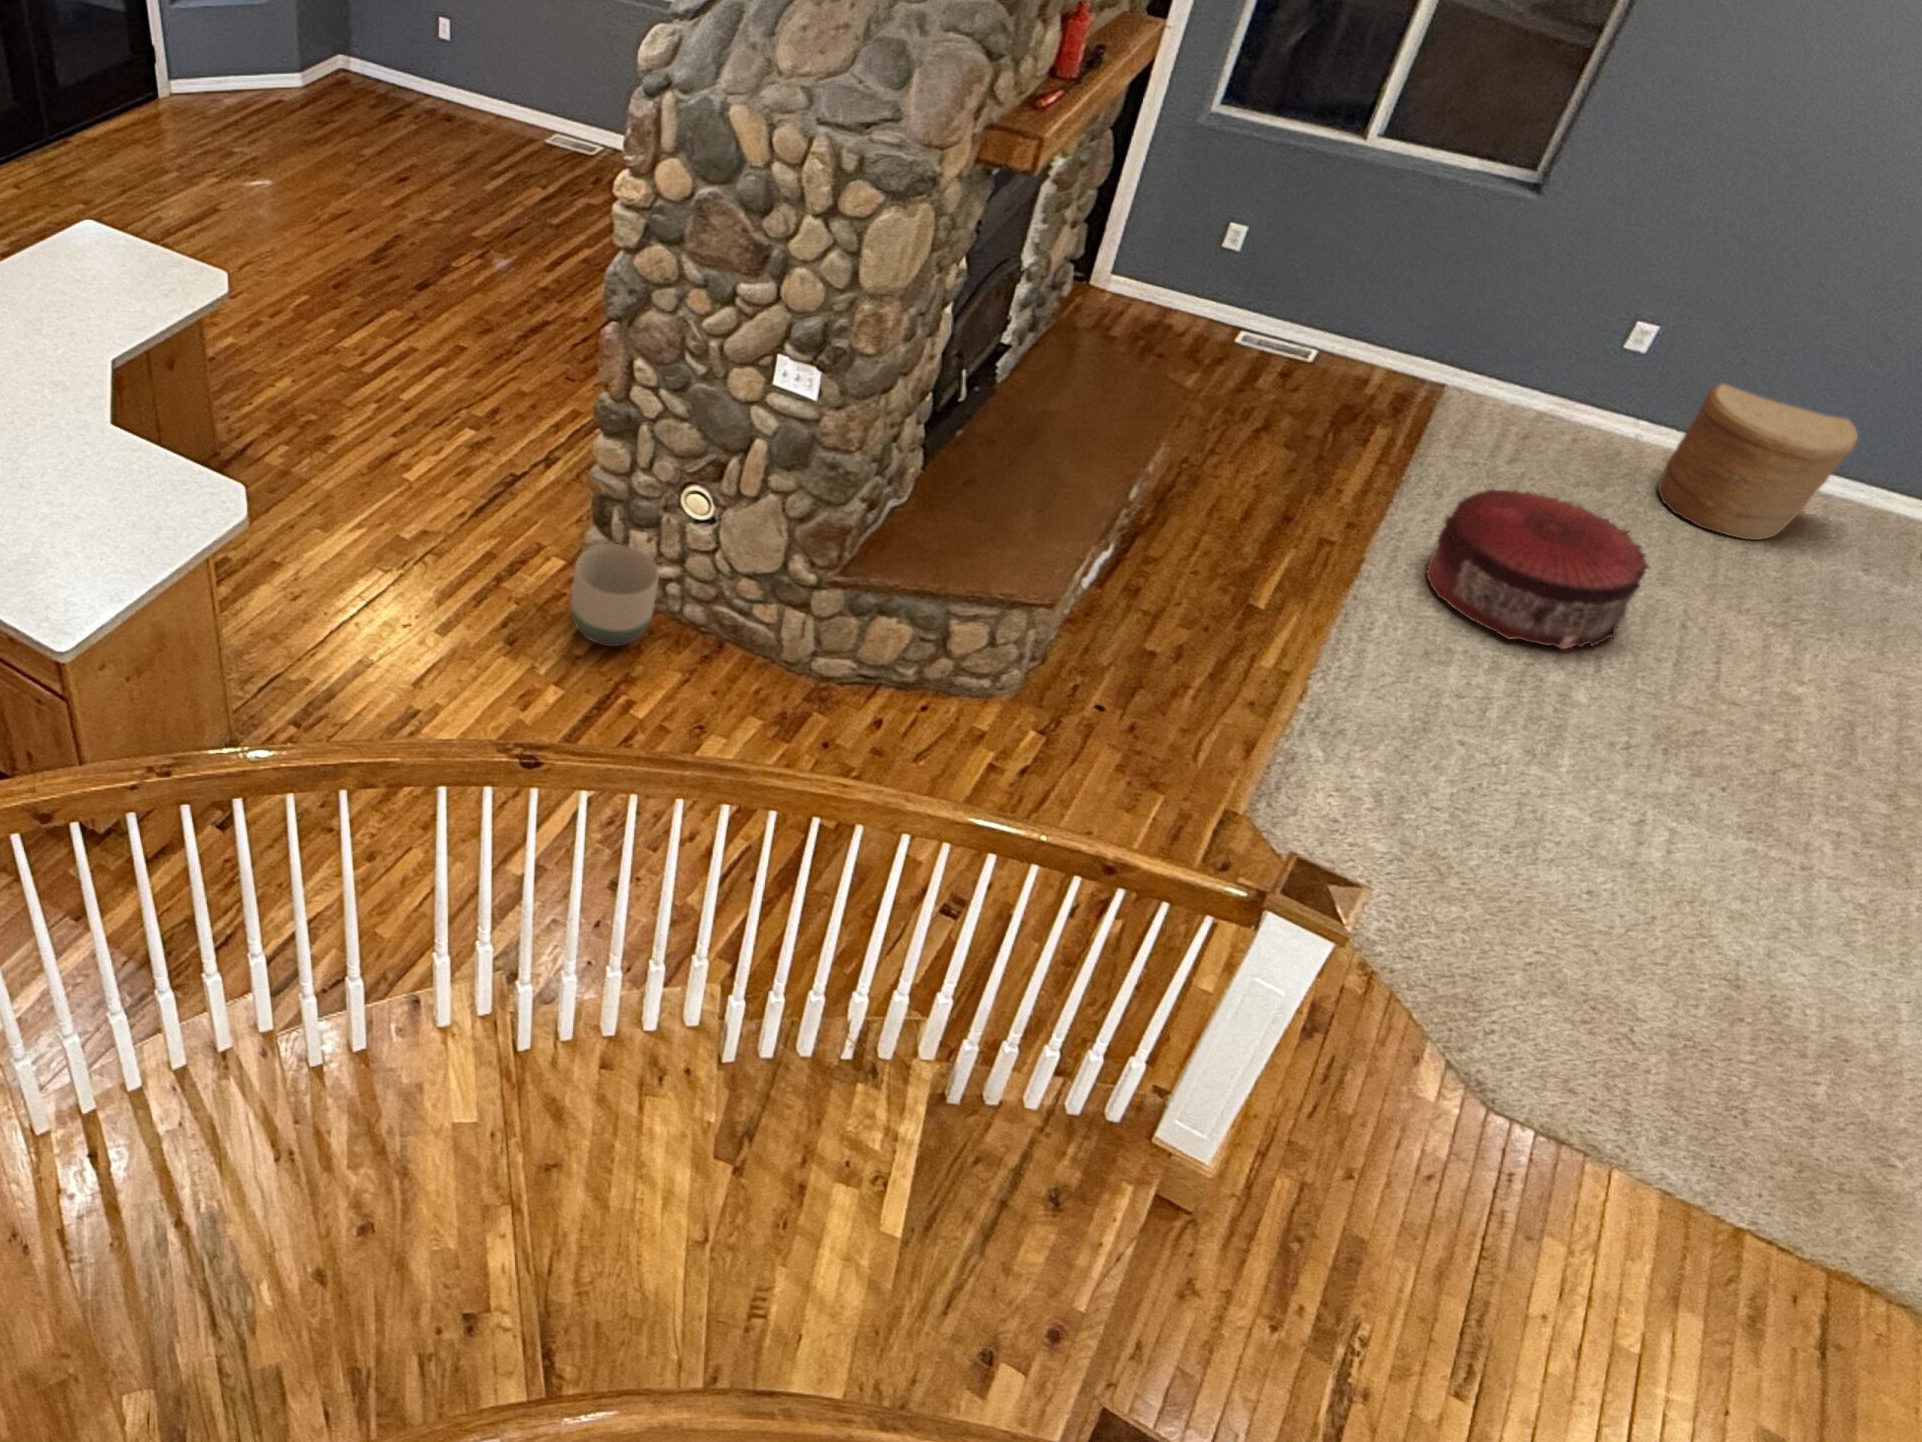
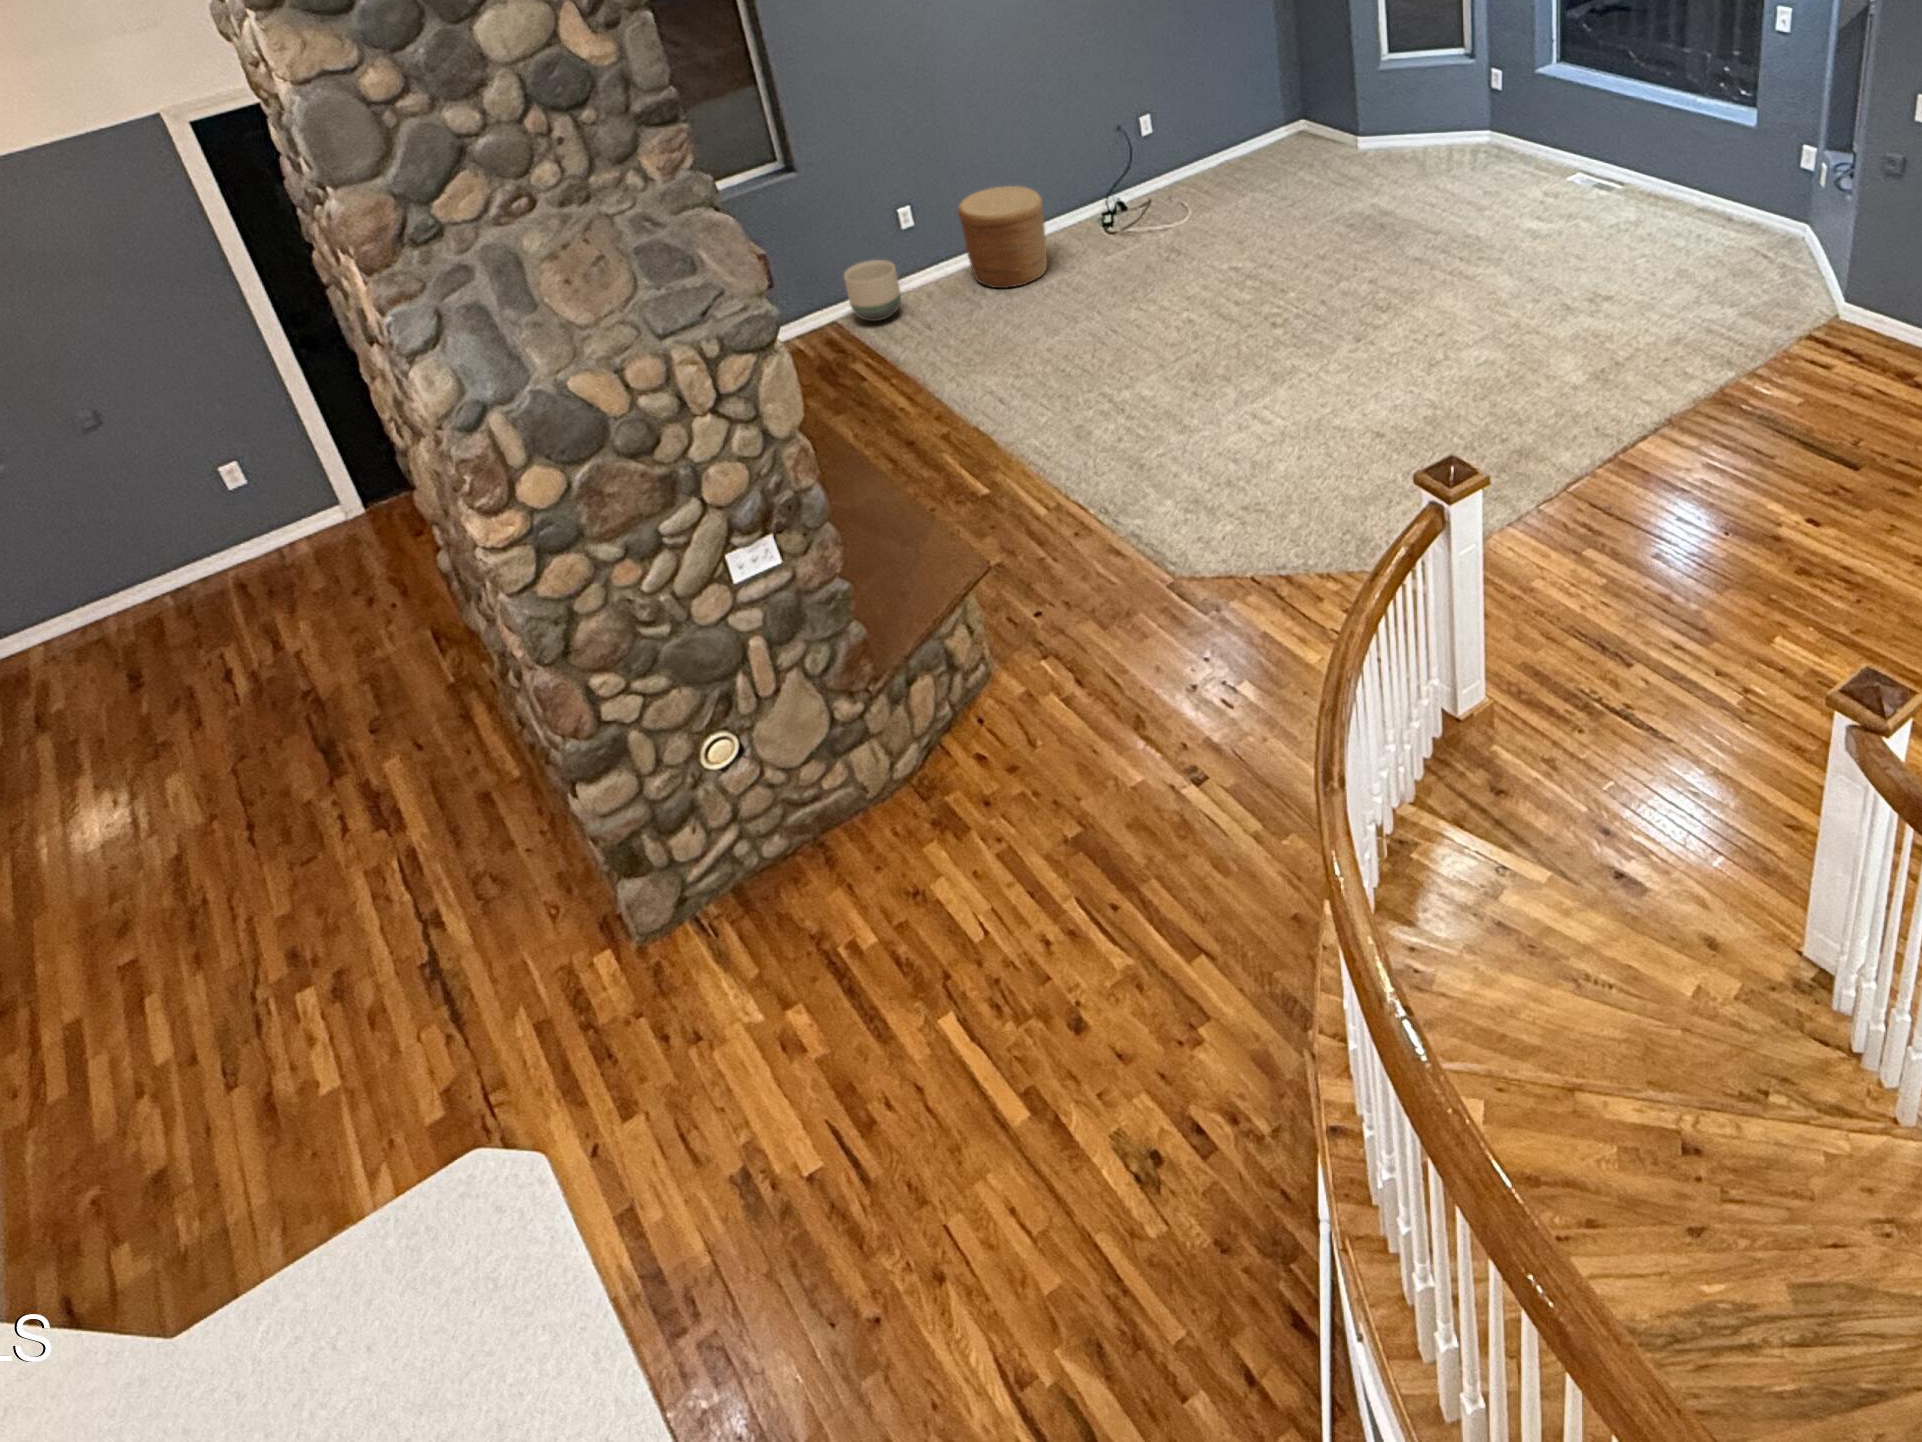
pouf: present [1427,490,1649,649] -> none [968,298,1098,406]
planter: present [570,544,659,647] -> present [844,260,901,321]

